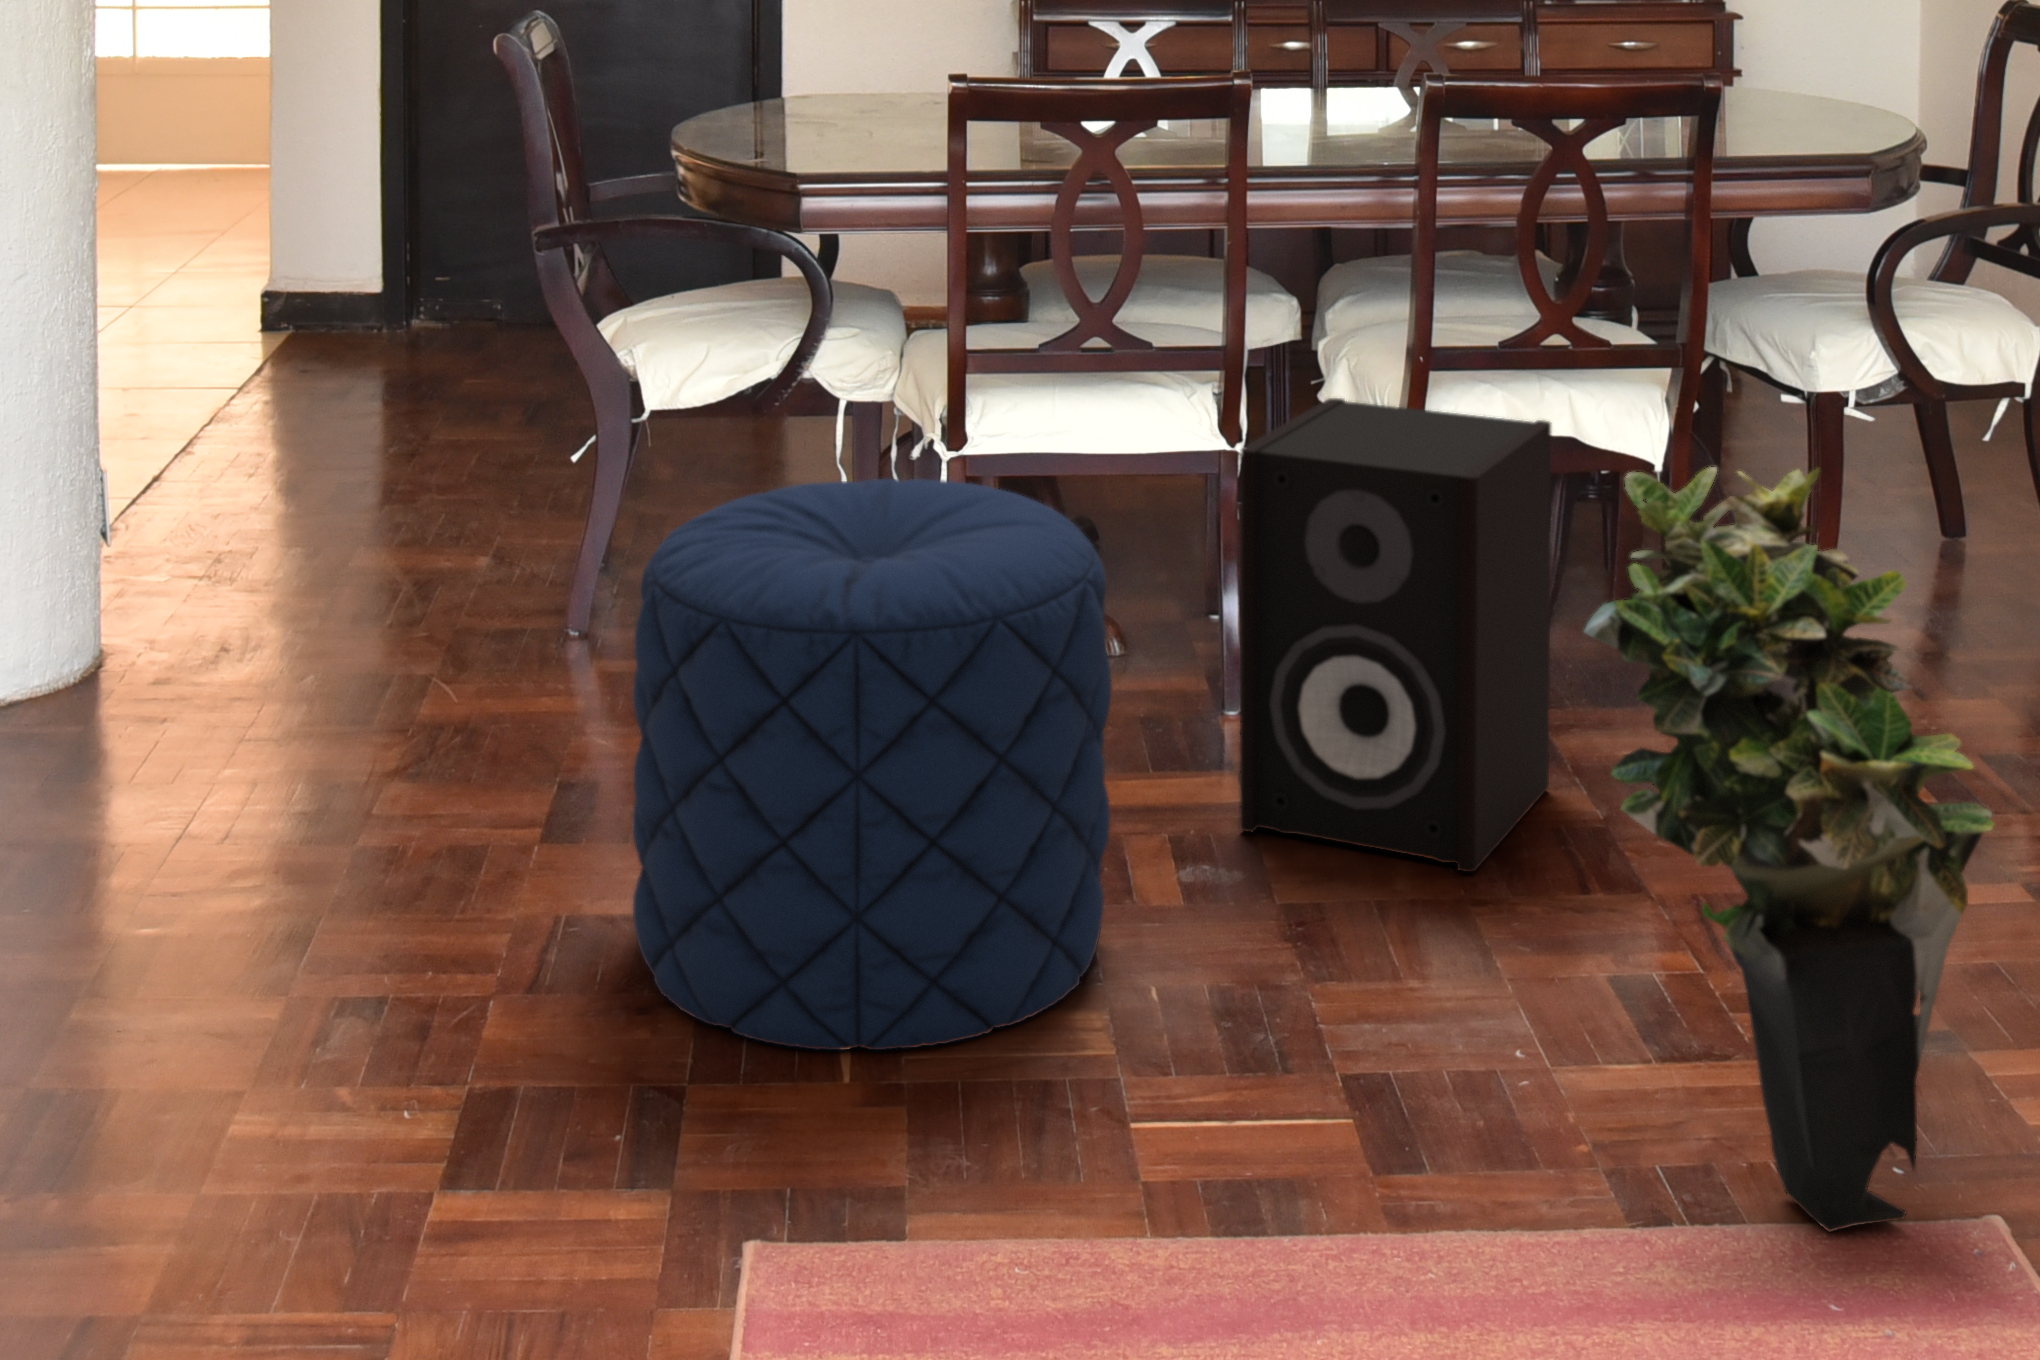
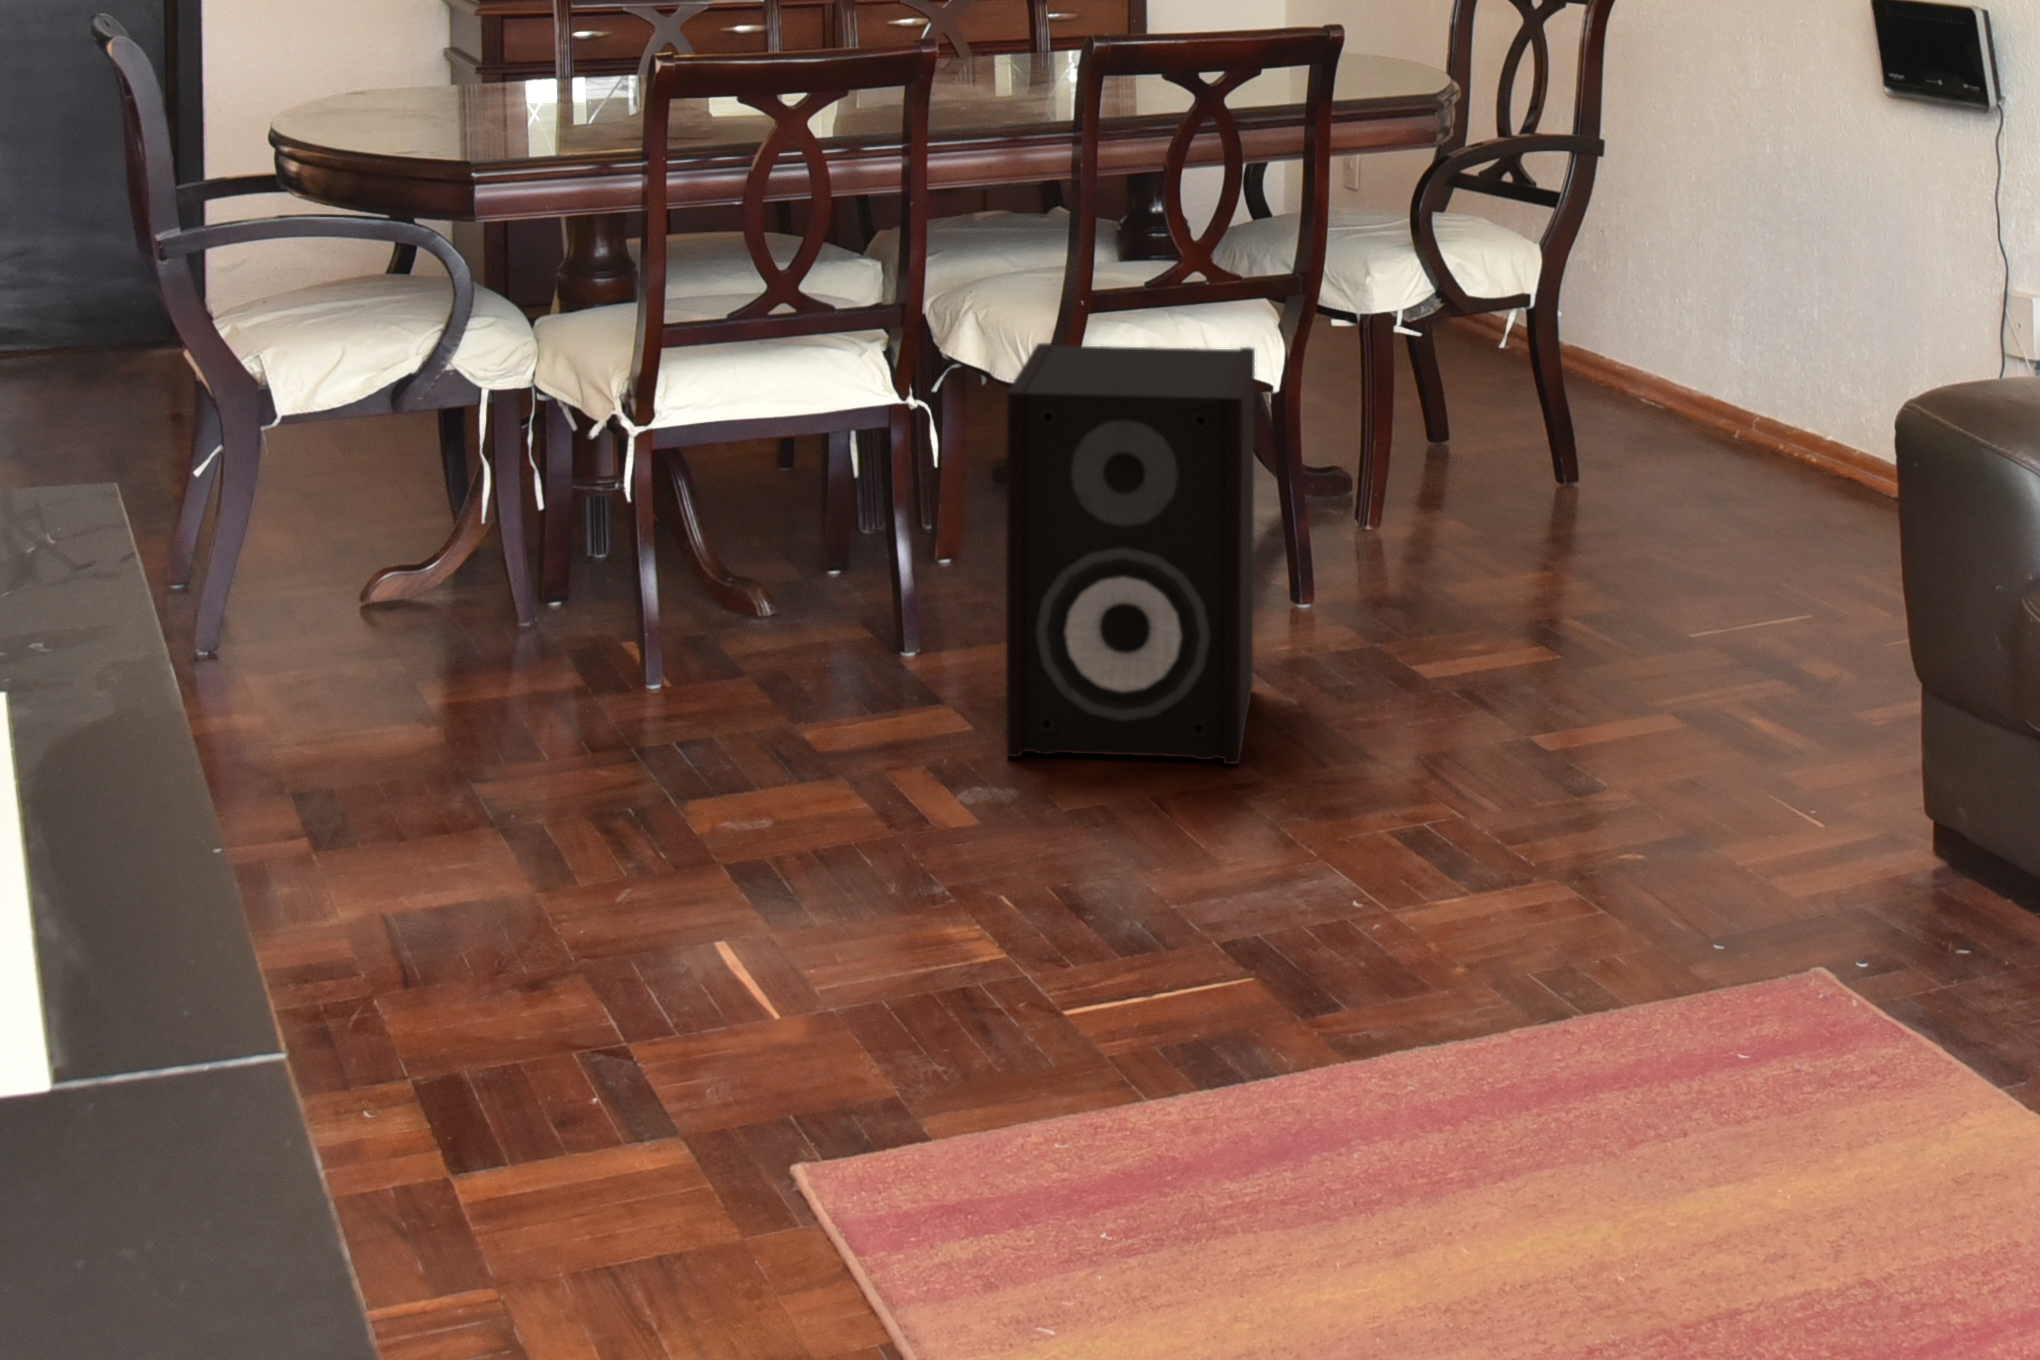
potted plant: present [1584,467,1994,1232] -> none [1480,347,1826,995]
pouf: present [633,479,1112,1051] -> none [500,441,980,998]

